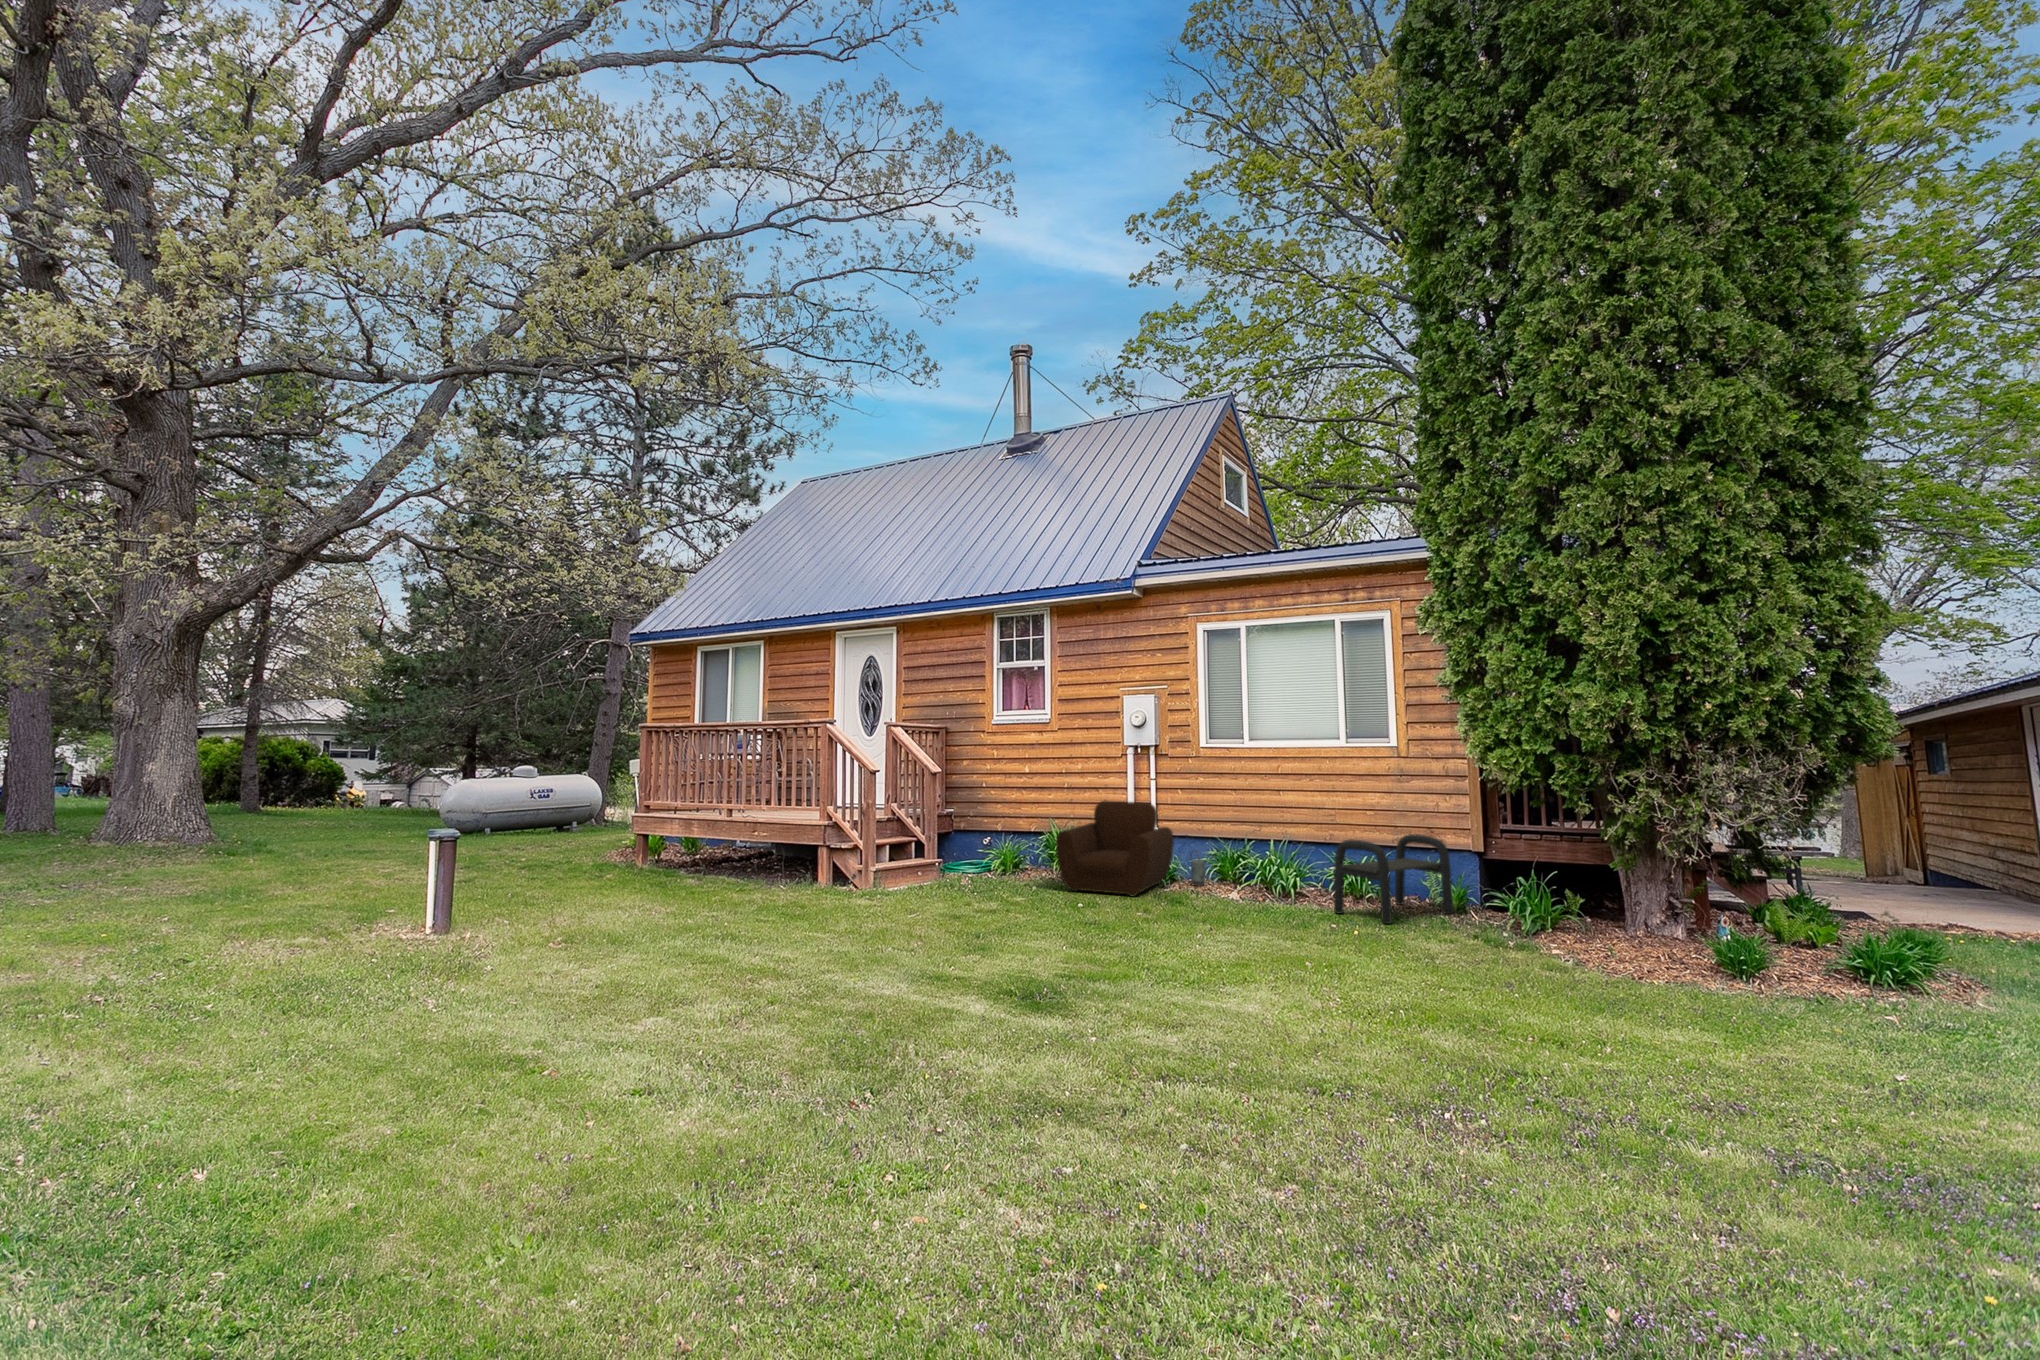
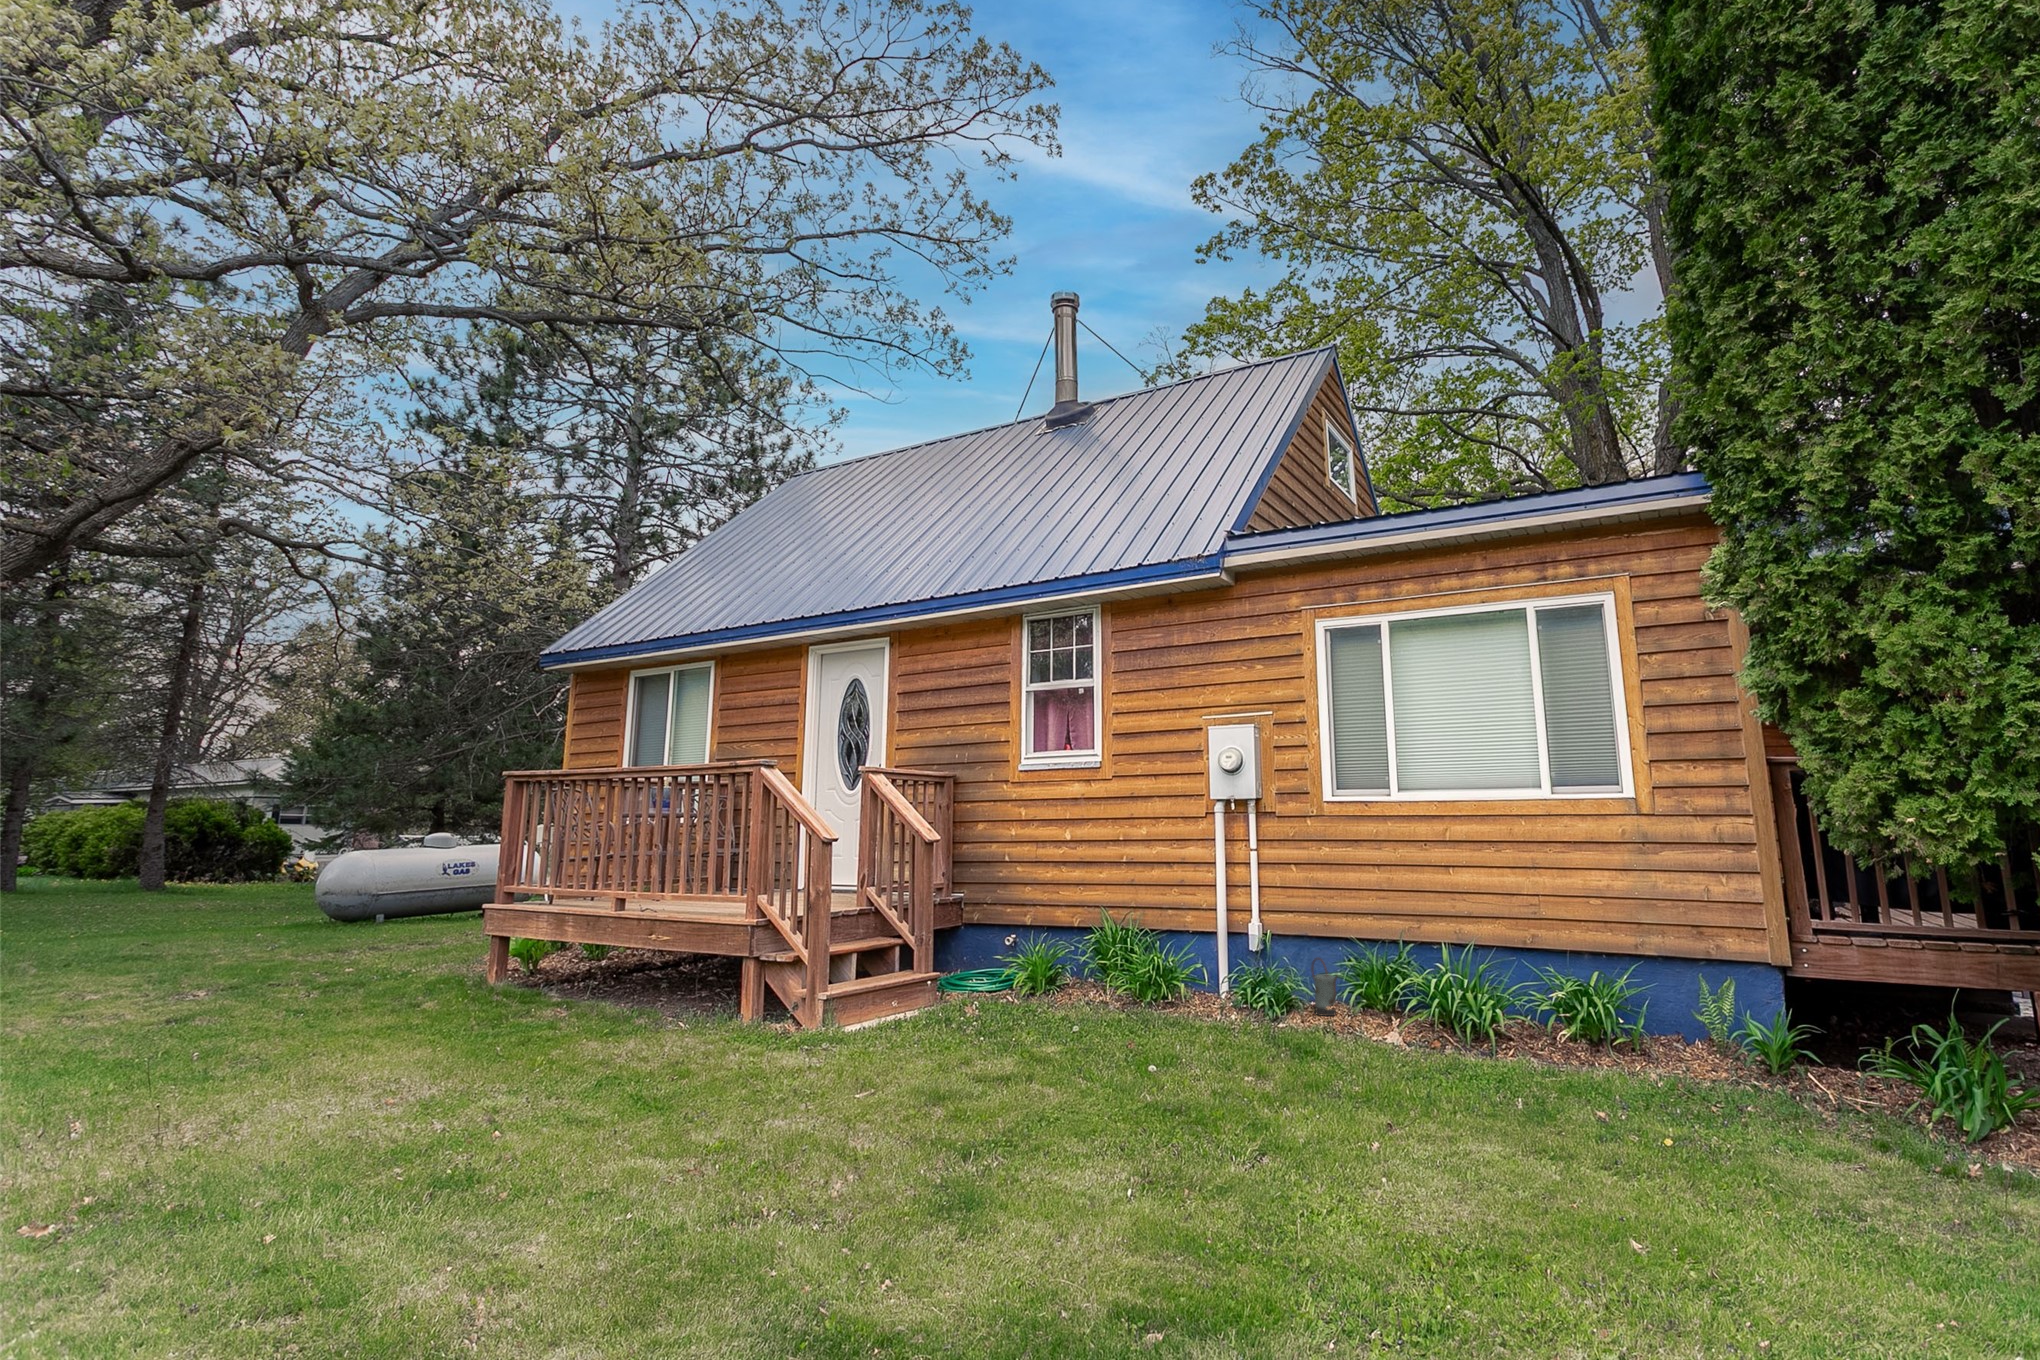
armchair: present [1056,801,1174,897] -> none [1108,883,1287,1040]
bench: present [1334,834,1453,924] -> none [1563,938,1758,1100]

